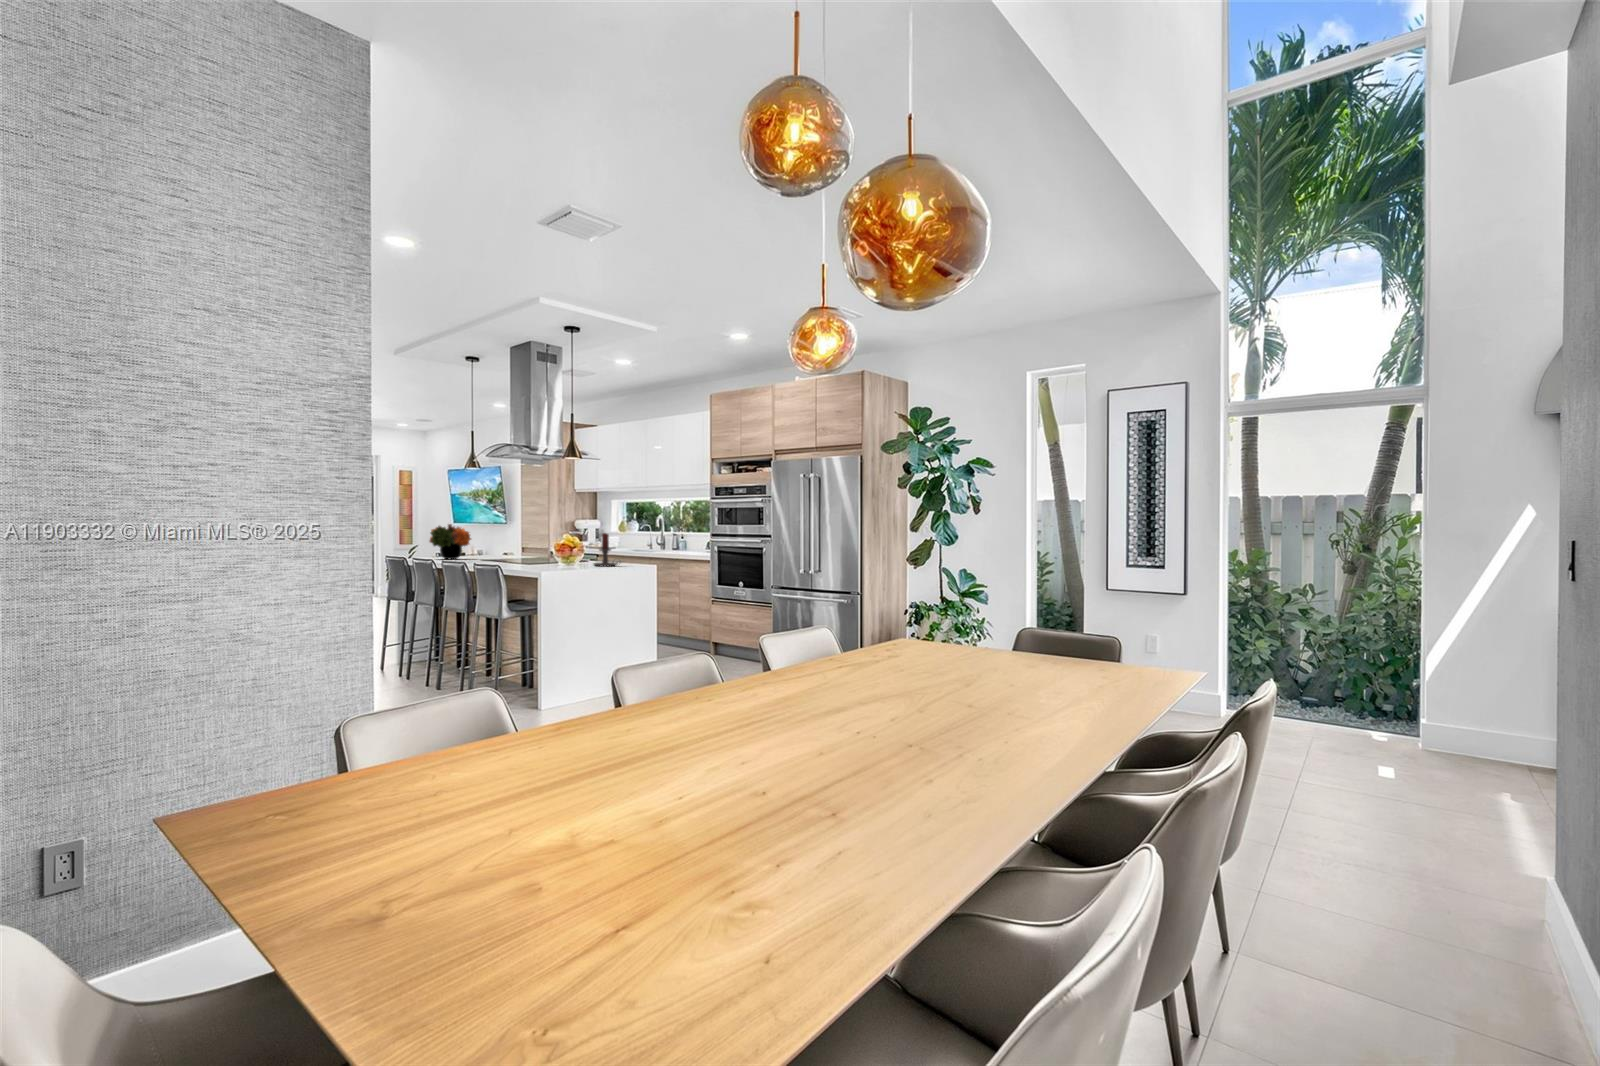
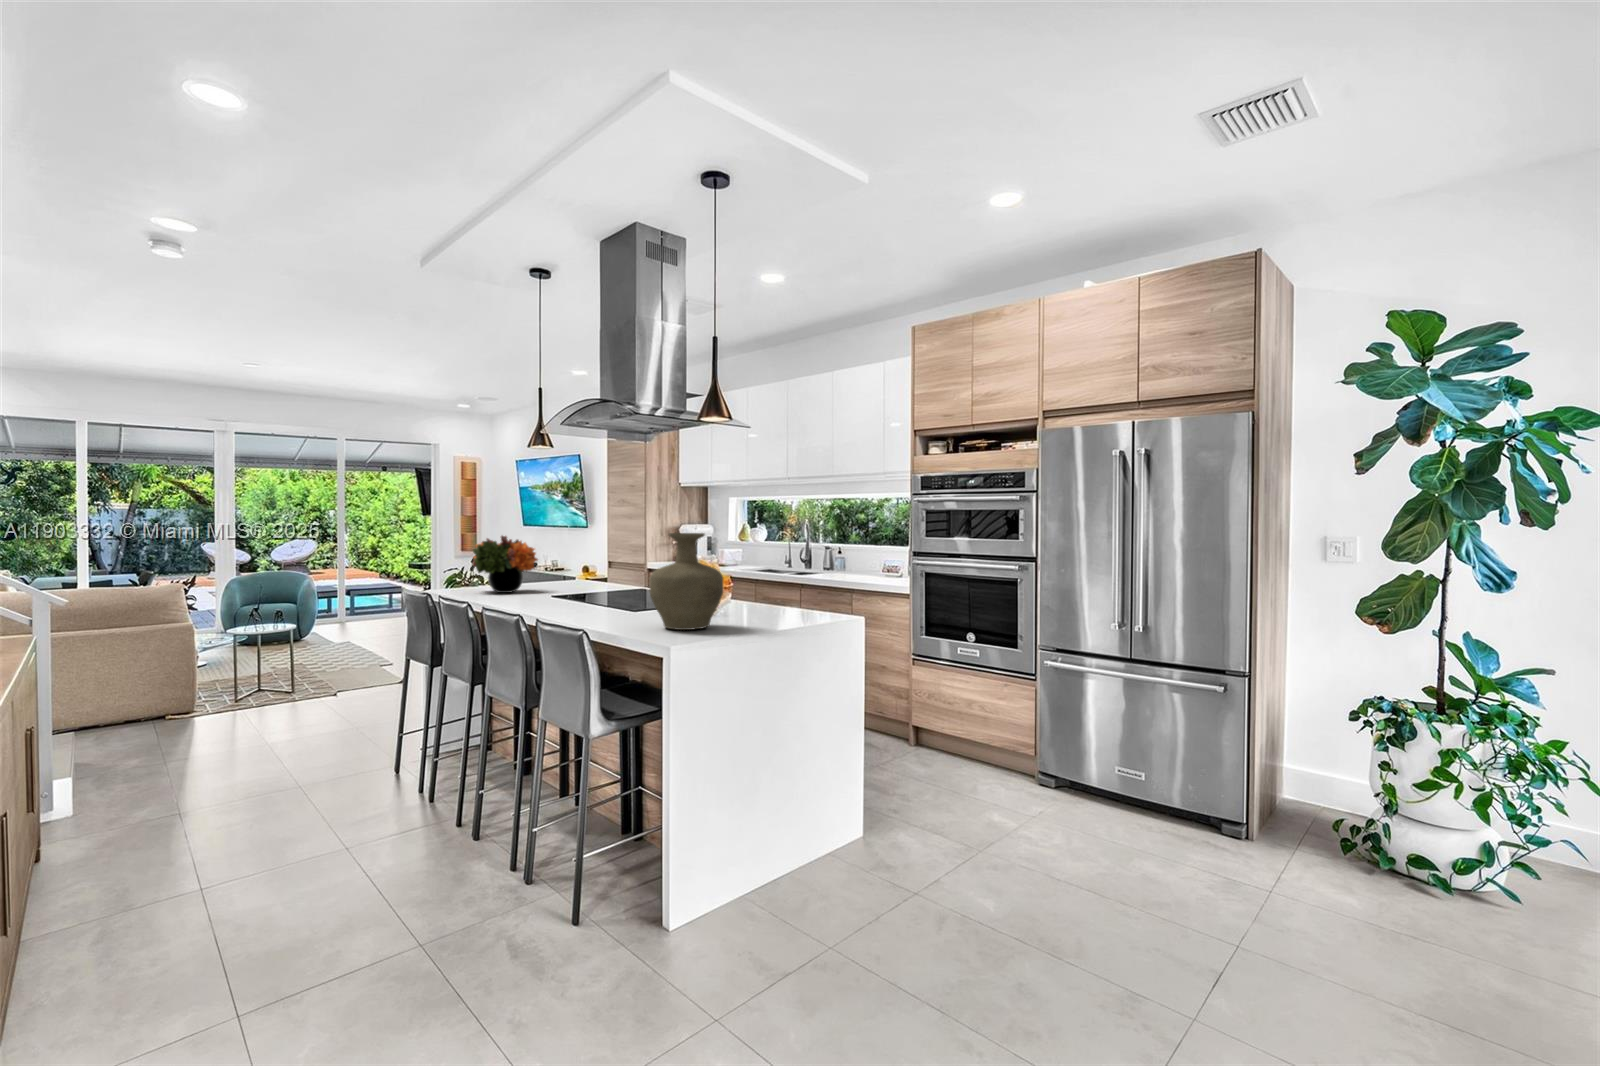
vase: none [535,518,575,567] -> present [650,533,723,630]
candle holder: present [594,533,618,566] -> none [750,559,803,623]

